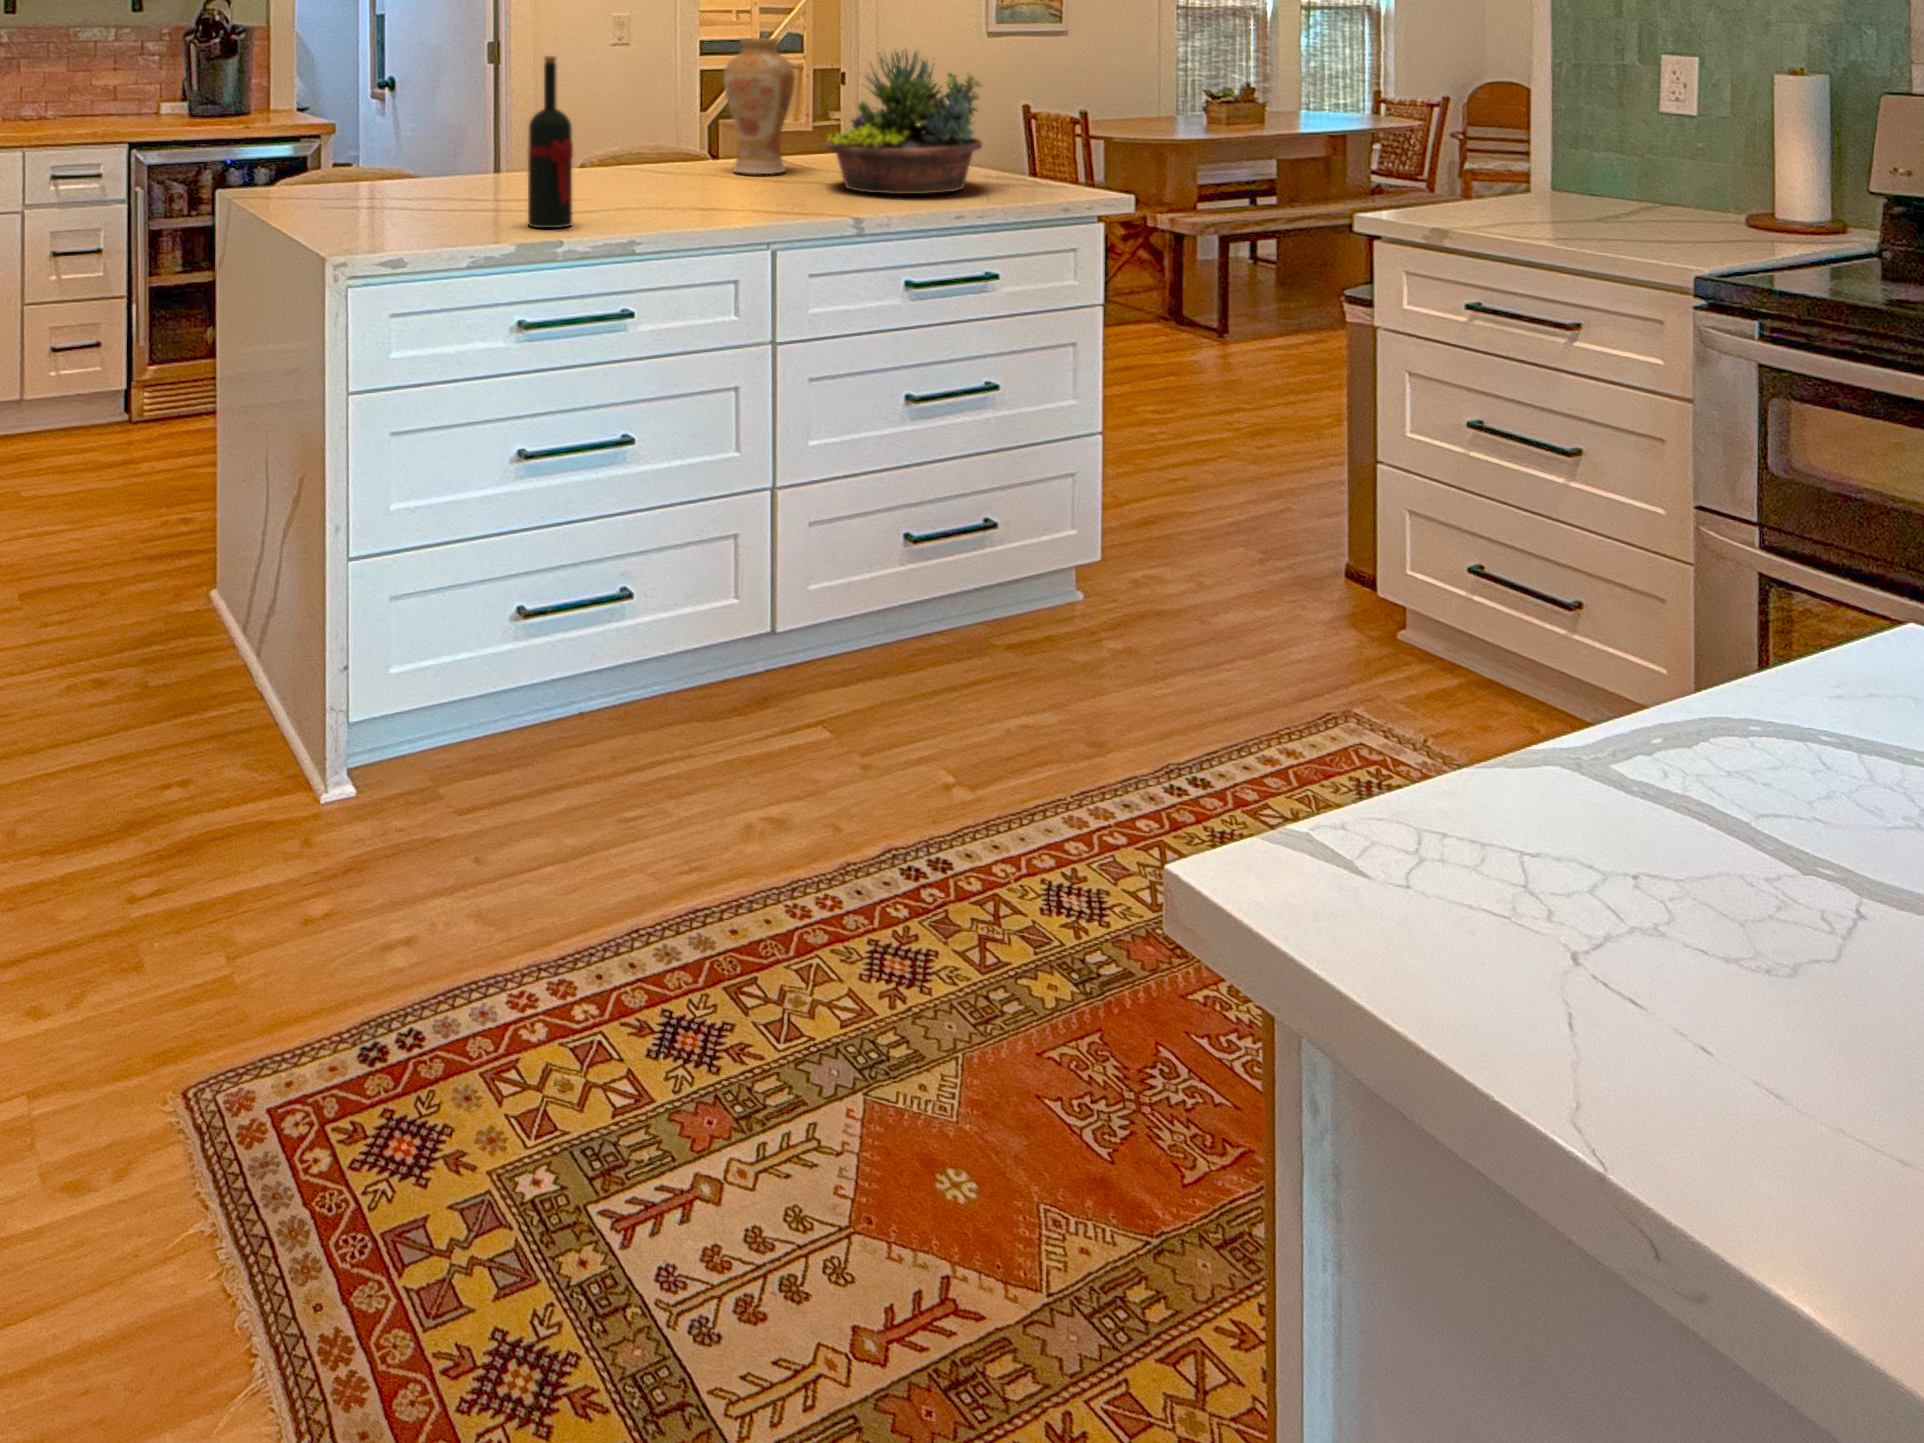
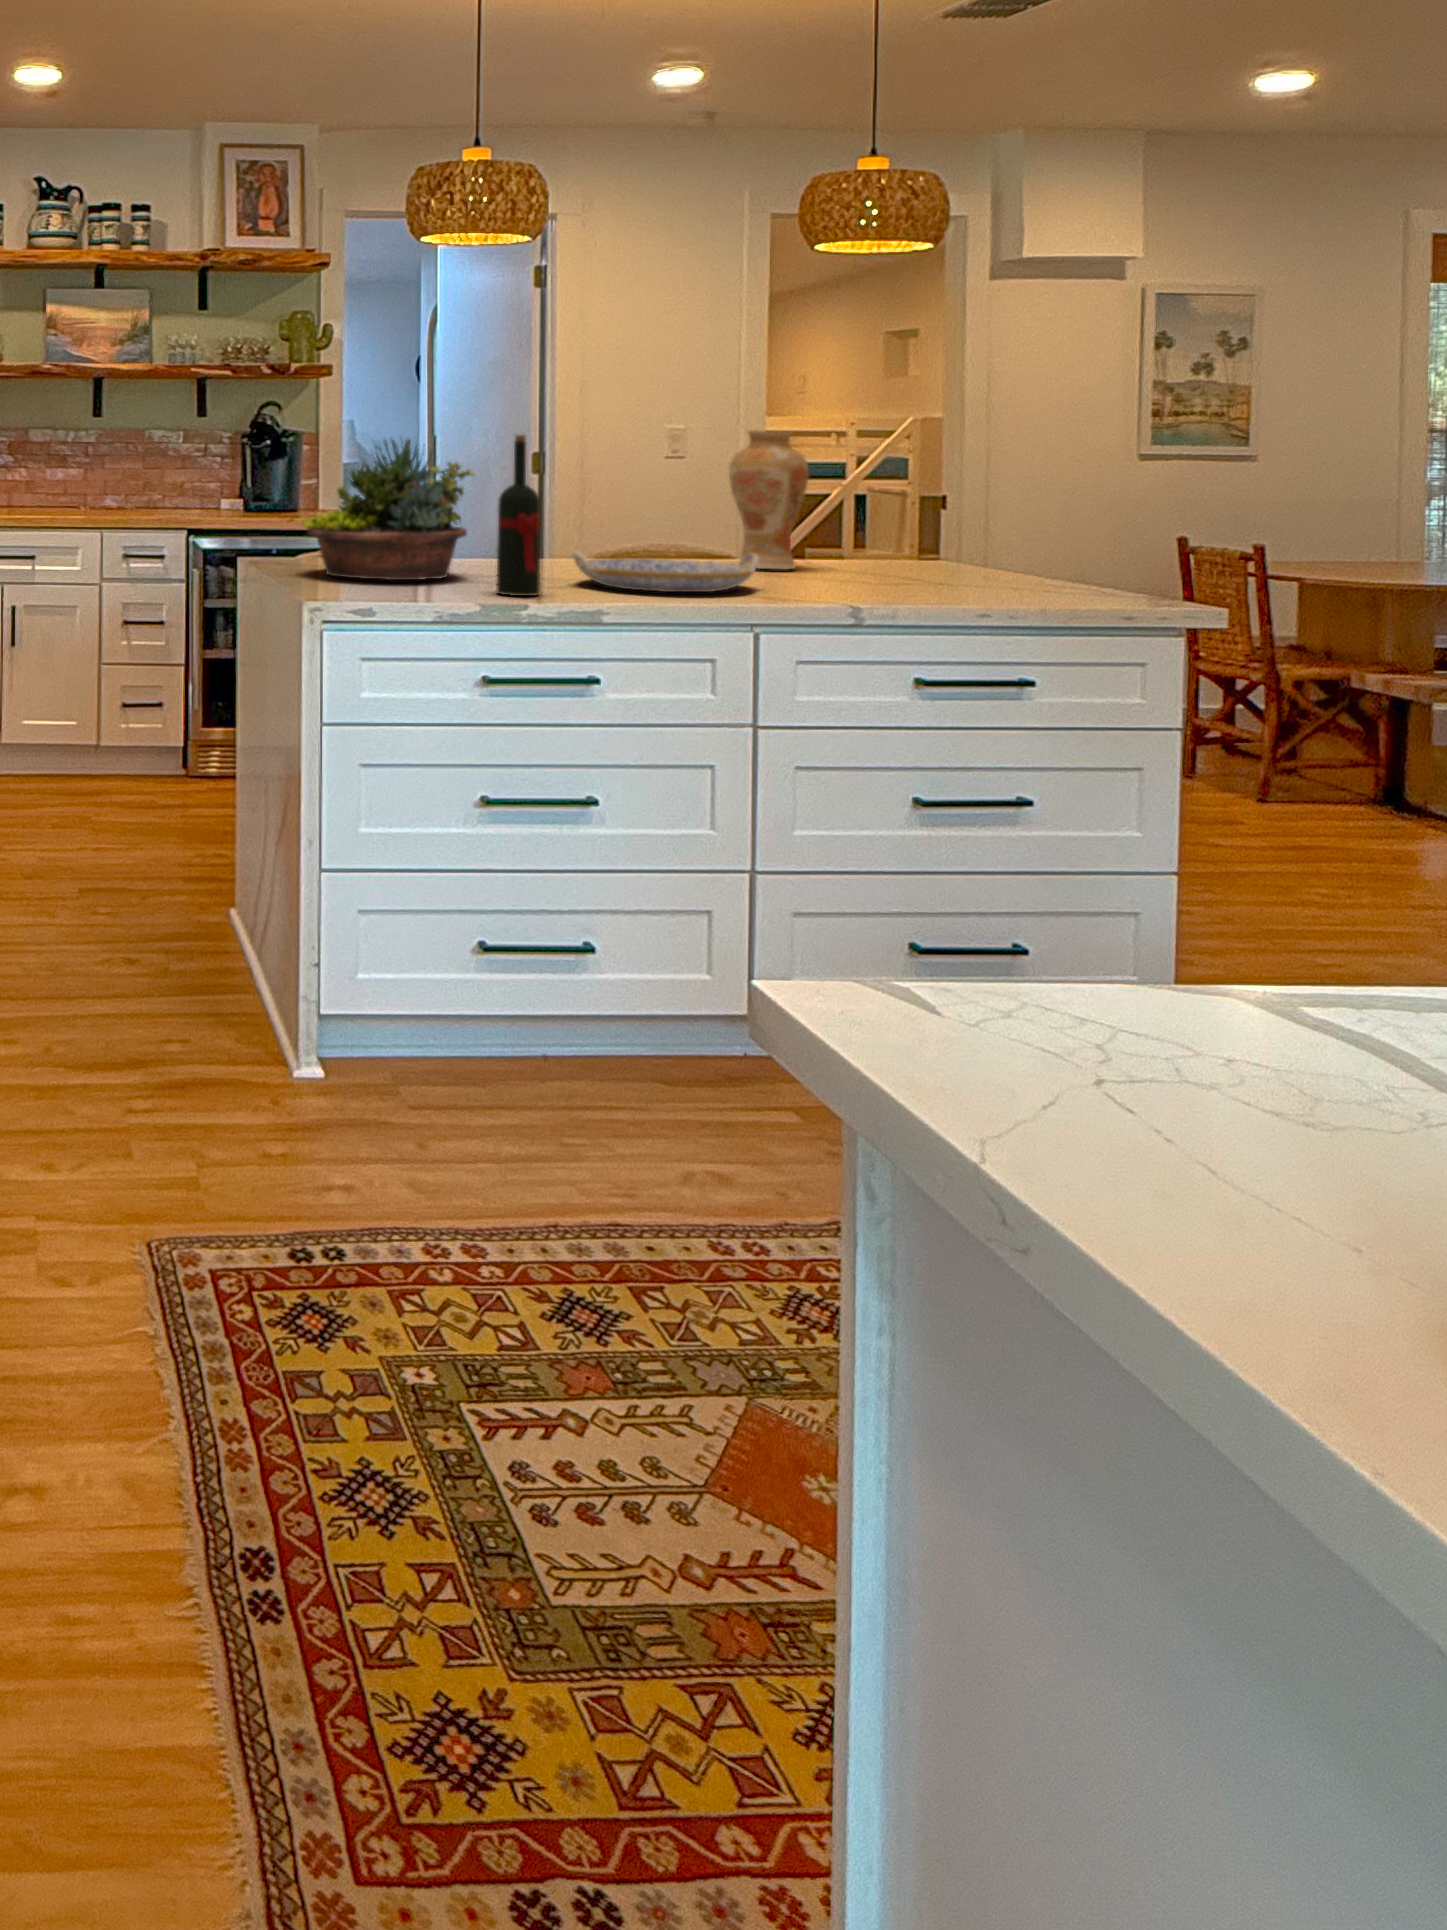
succulent planter: present [827,51,982,194] -> present [301,437,474,580]
serving tray: none [595,165,769,211] -> present [572,551,759,592]

